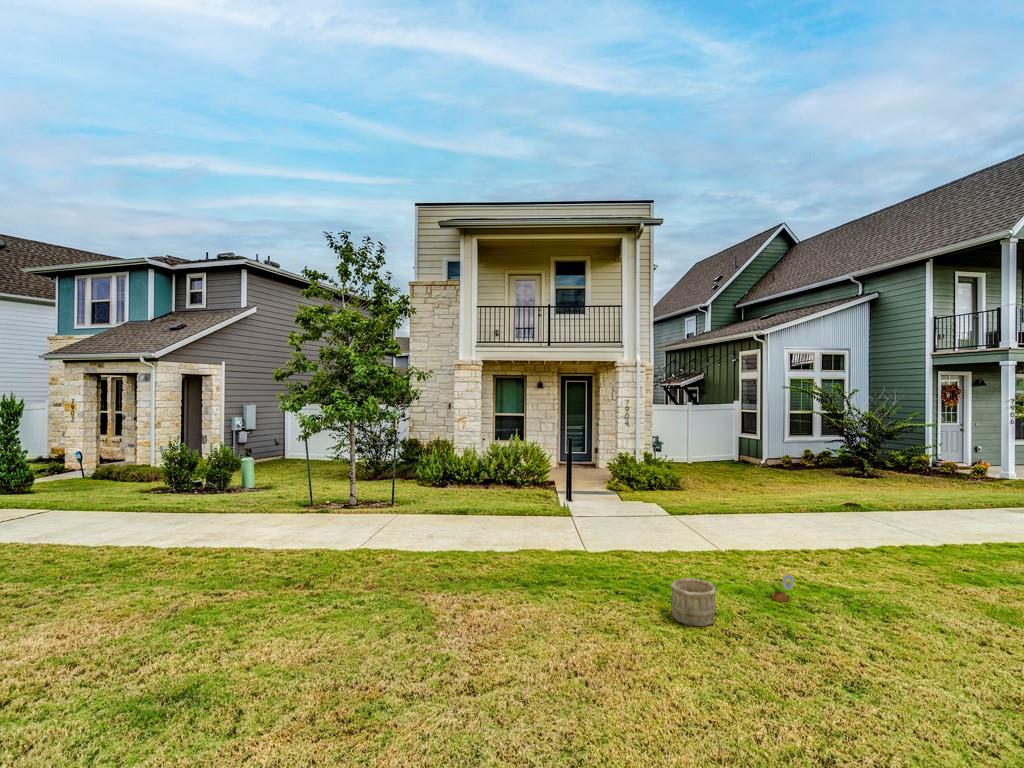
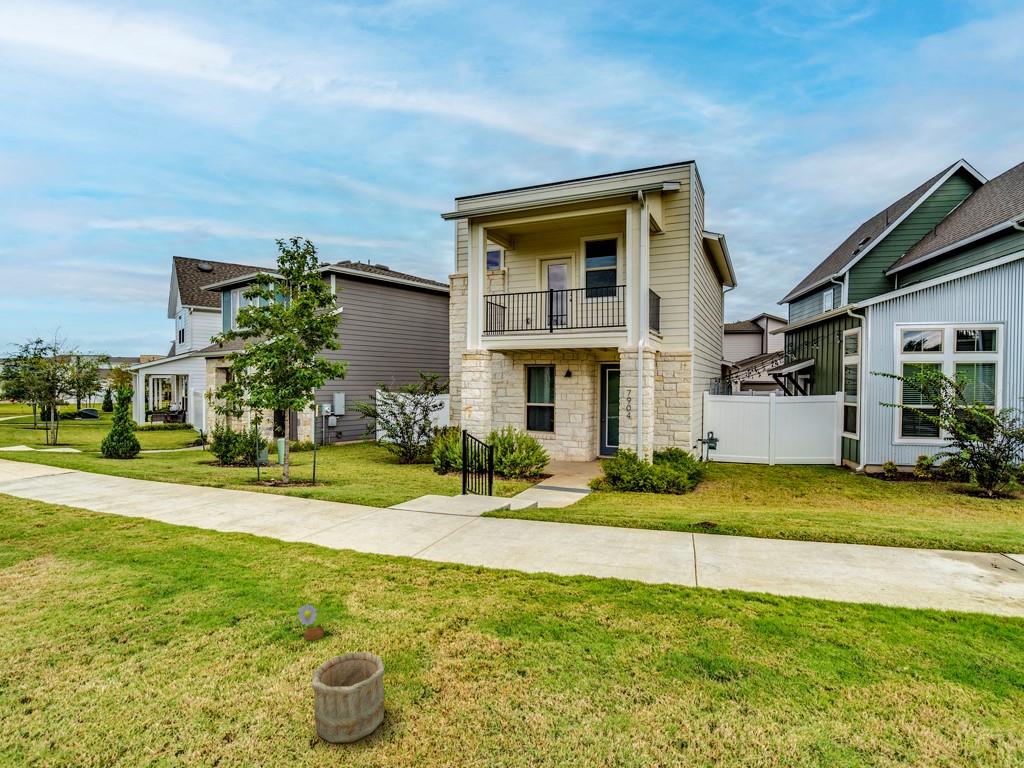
wooden bucket: present [671,578,716,626] -> present [311,652,385,742]

